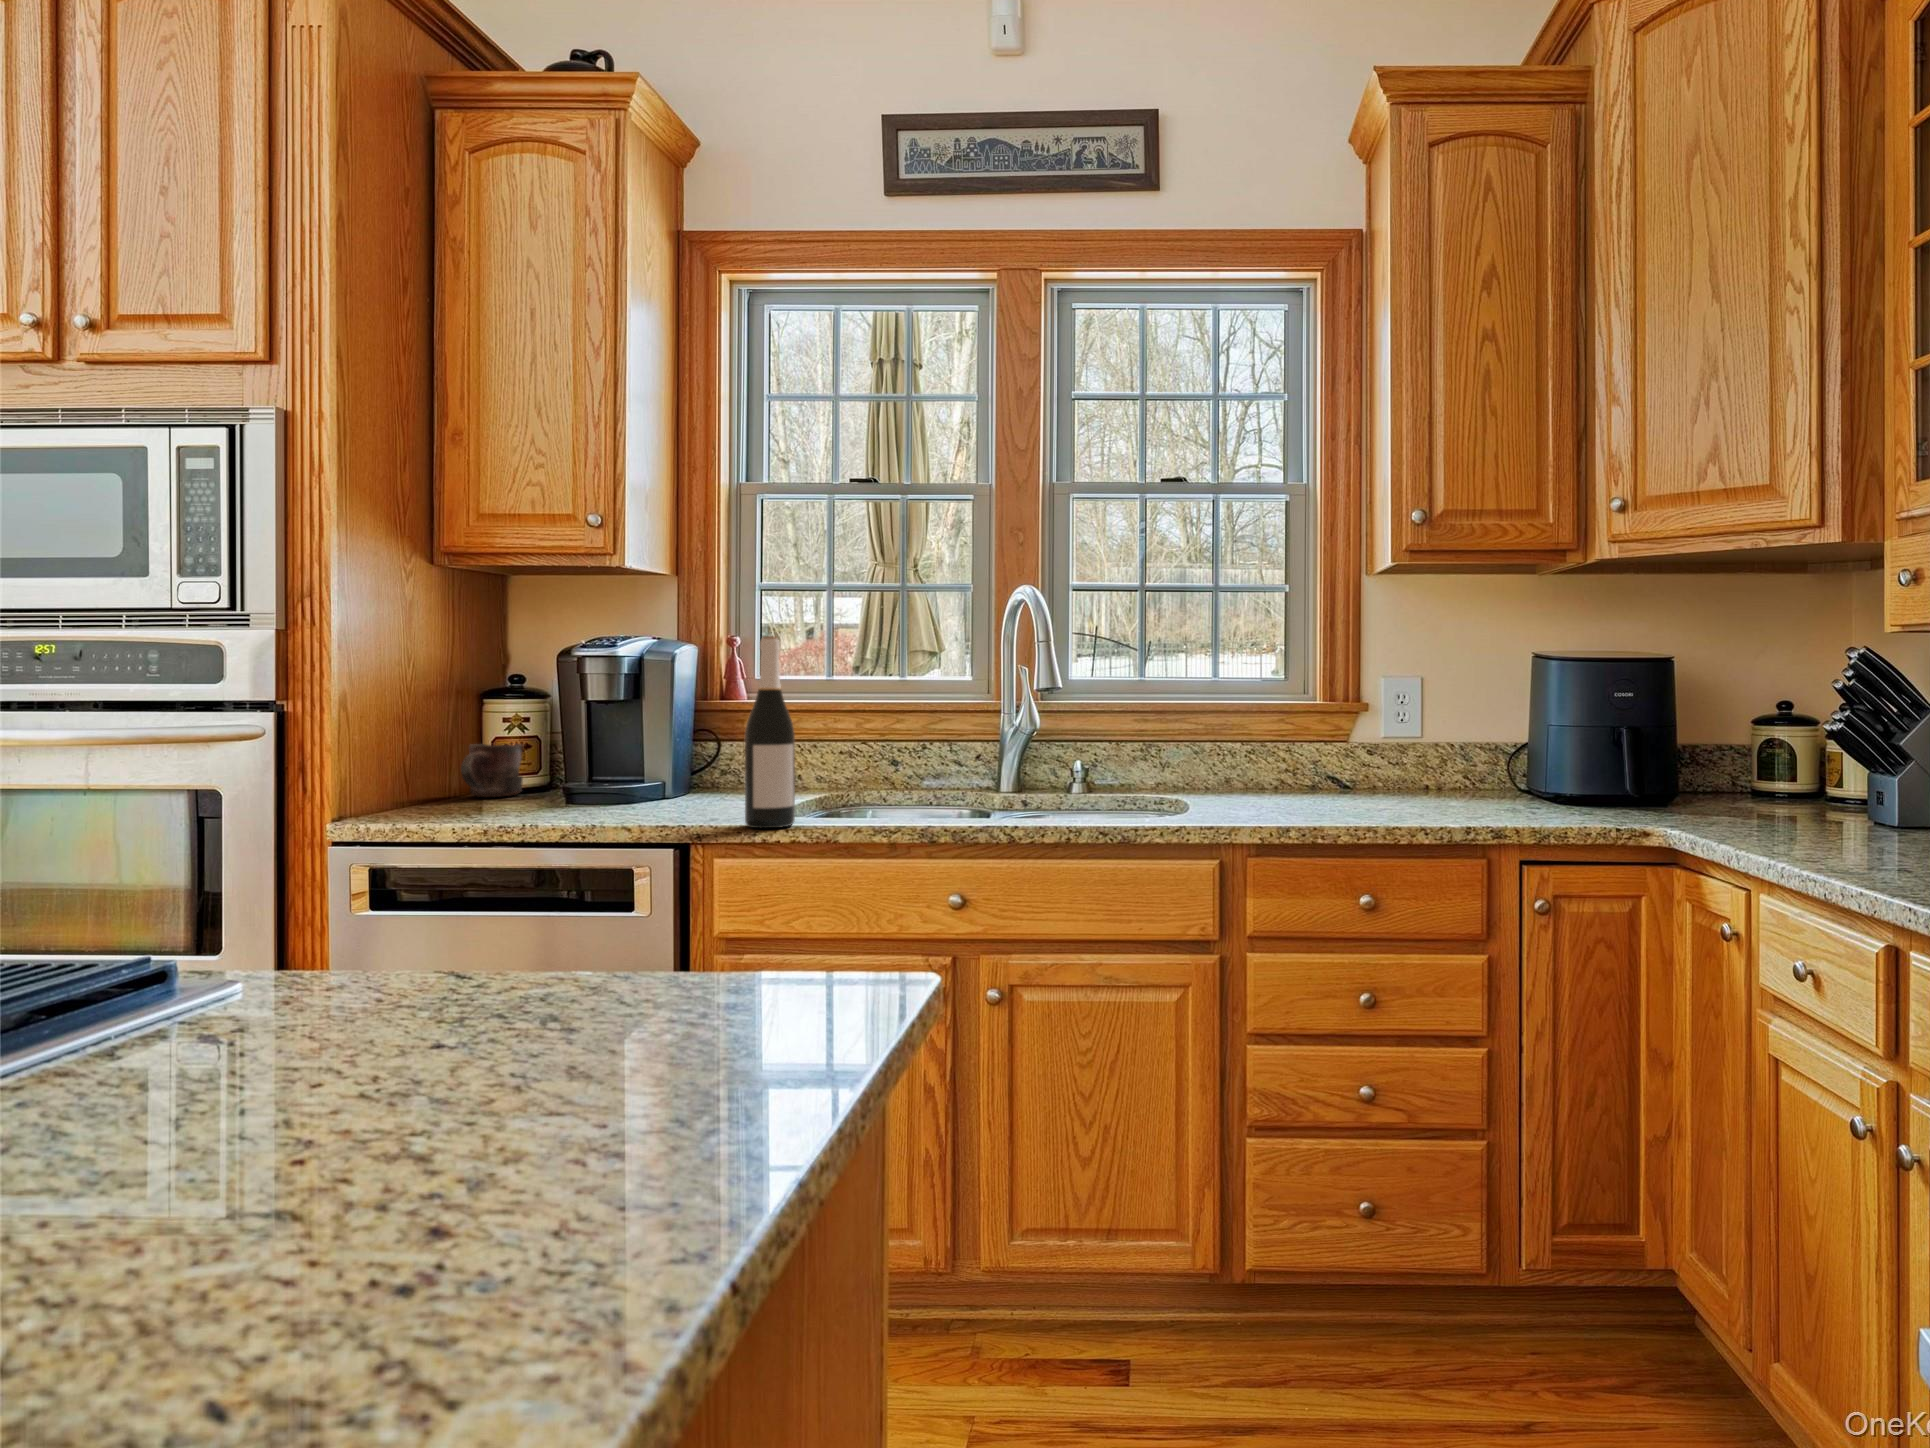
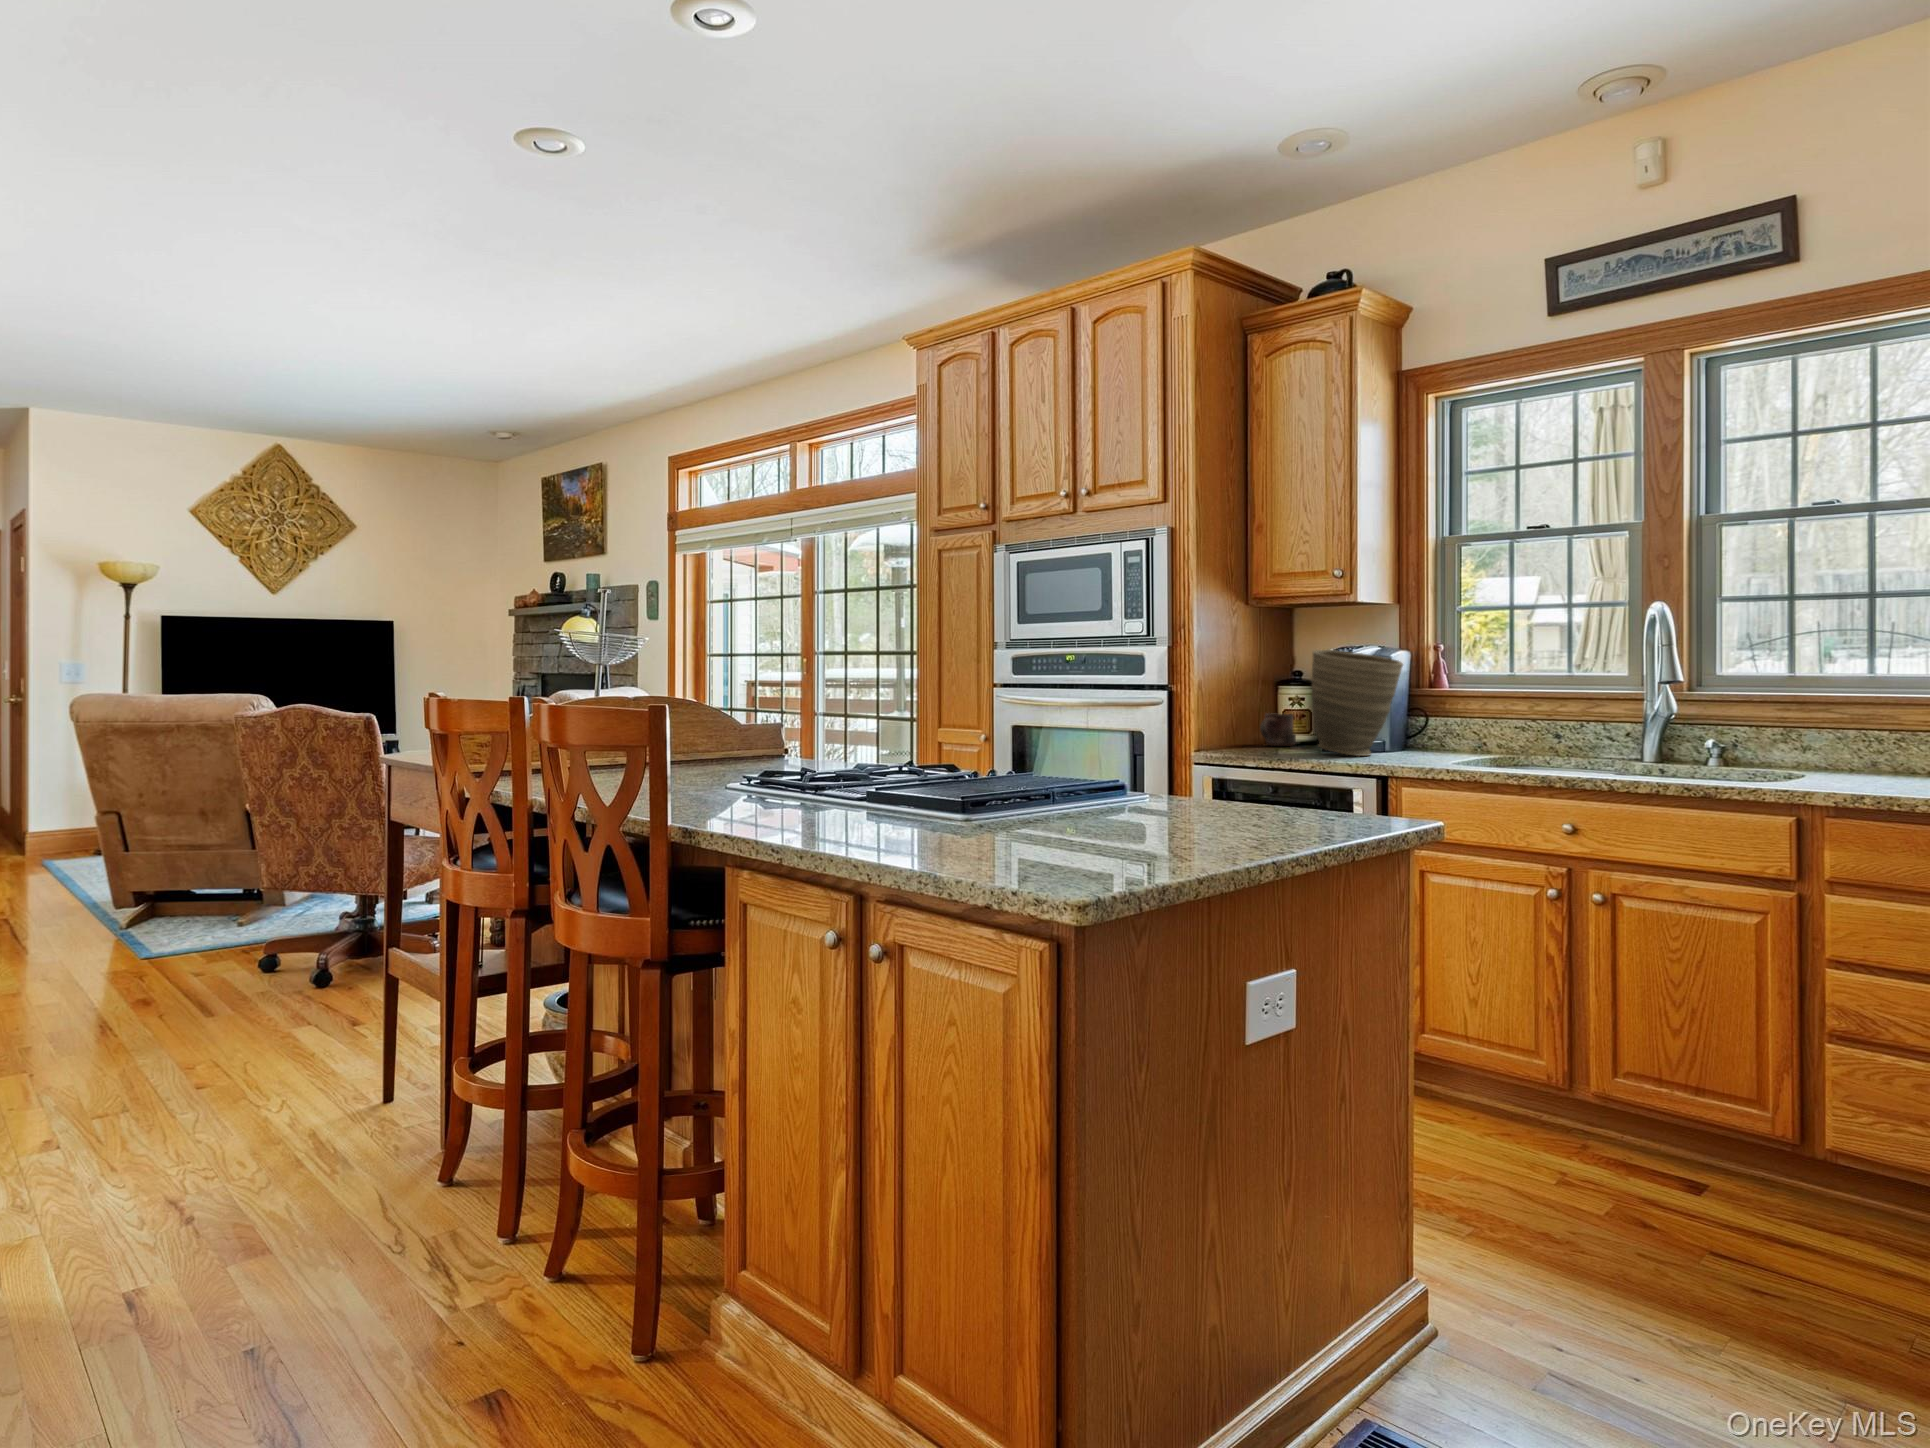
wine bottle: present [745,636,795,828] -> none [1421,649,1454,768]
vase: none [555,640,701,810] -> present [1311,650,1403,756]

